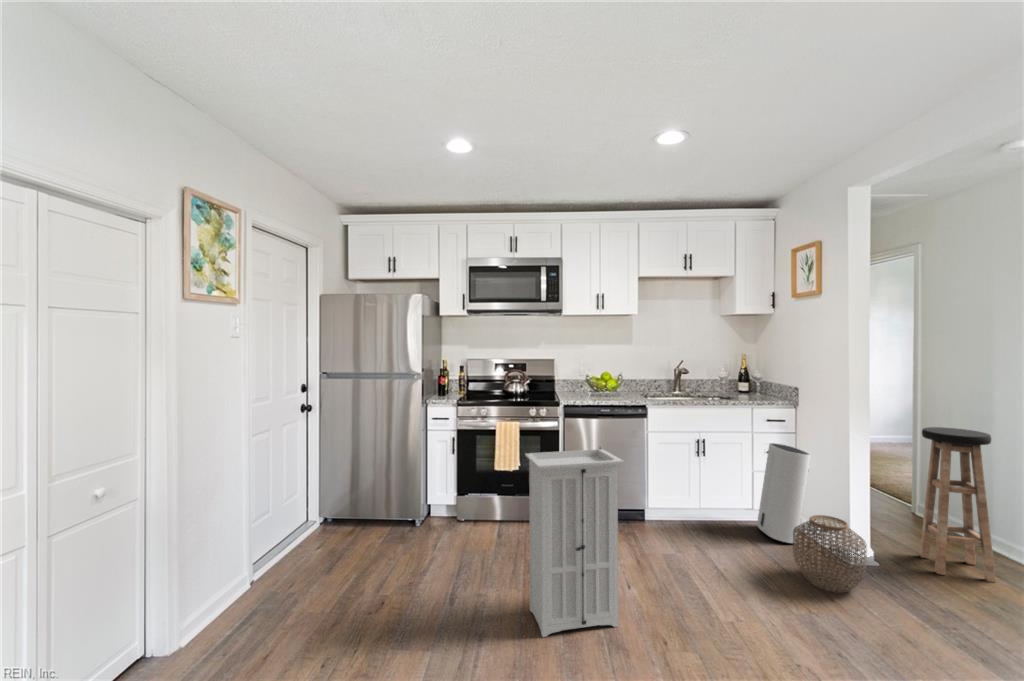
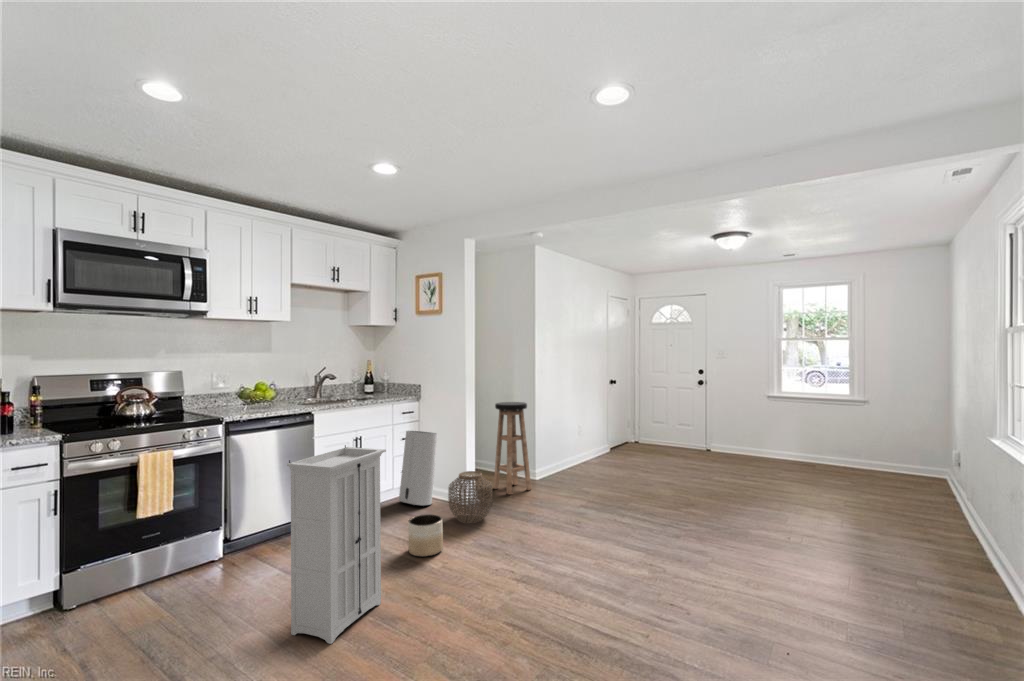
planter: none [702,549,748,605] -> present [408,514,443,557]

